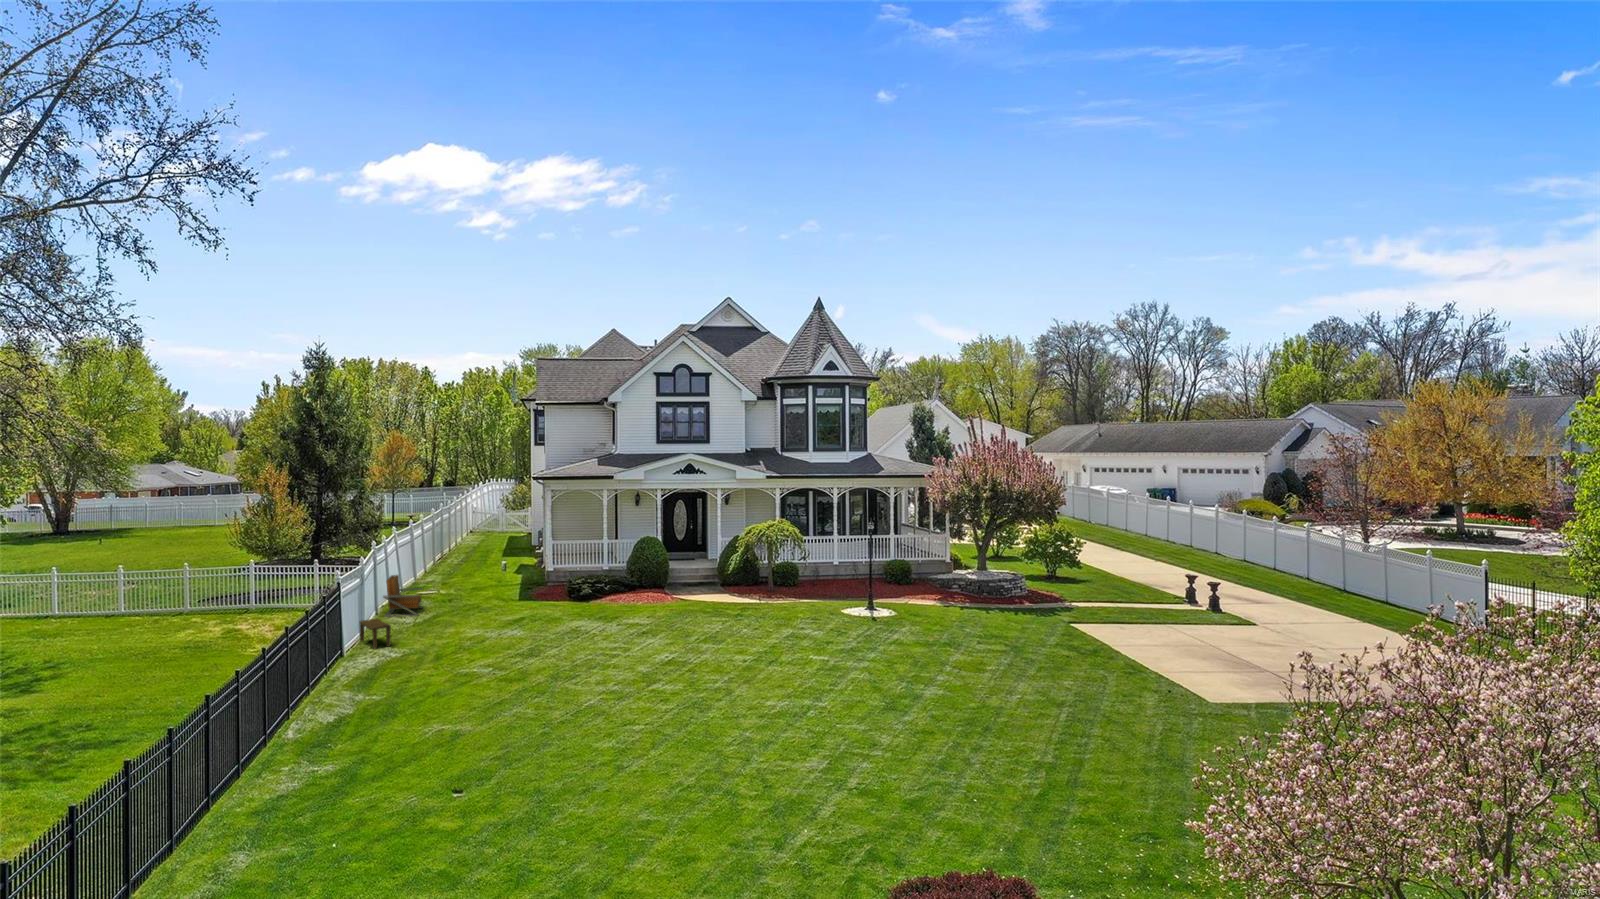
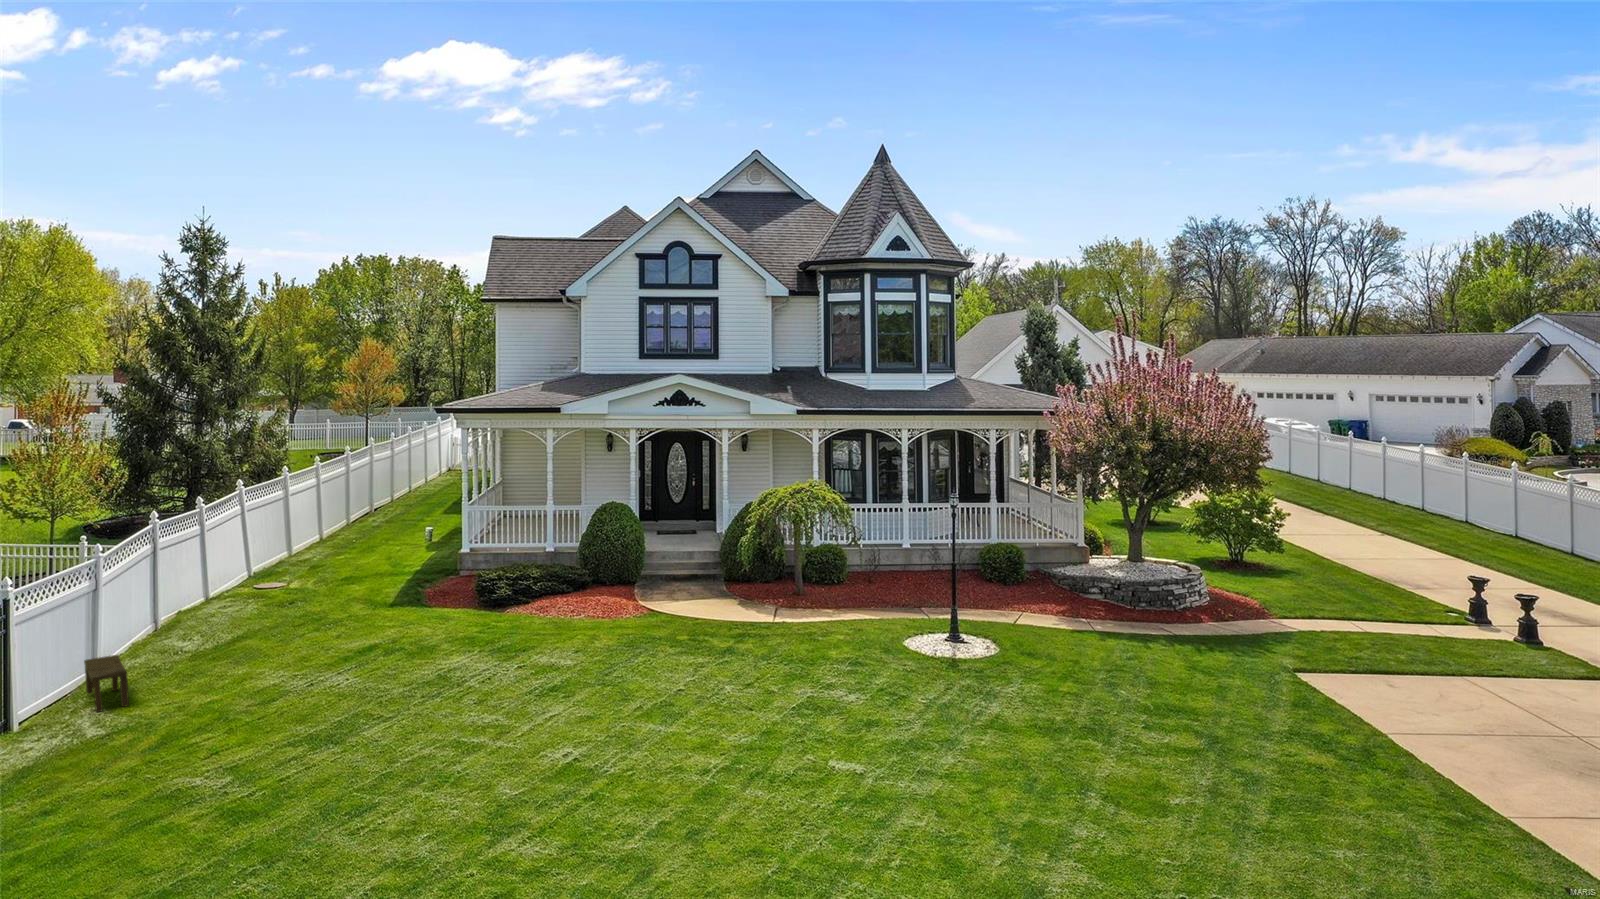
lounge chair: present [383,575,423,617] -> none [168,568,246,638]

